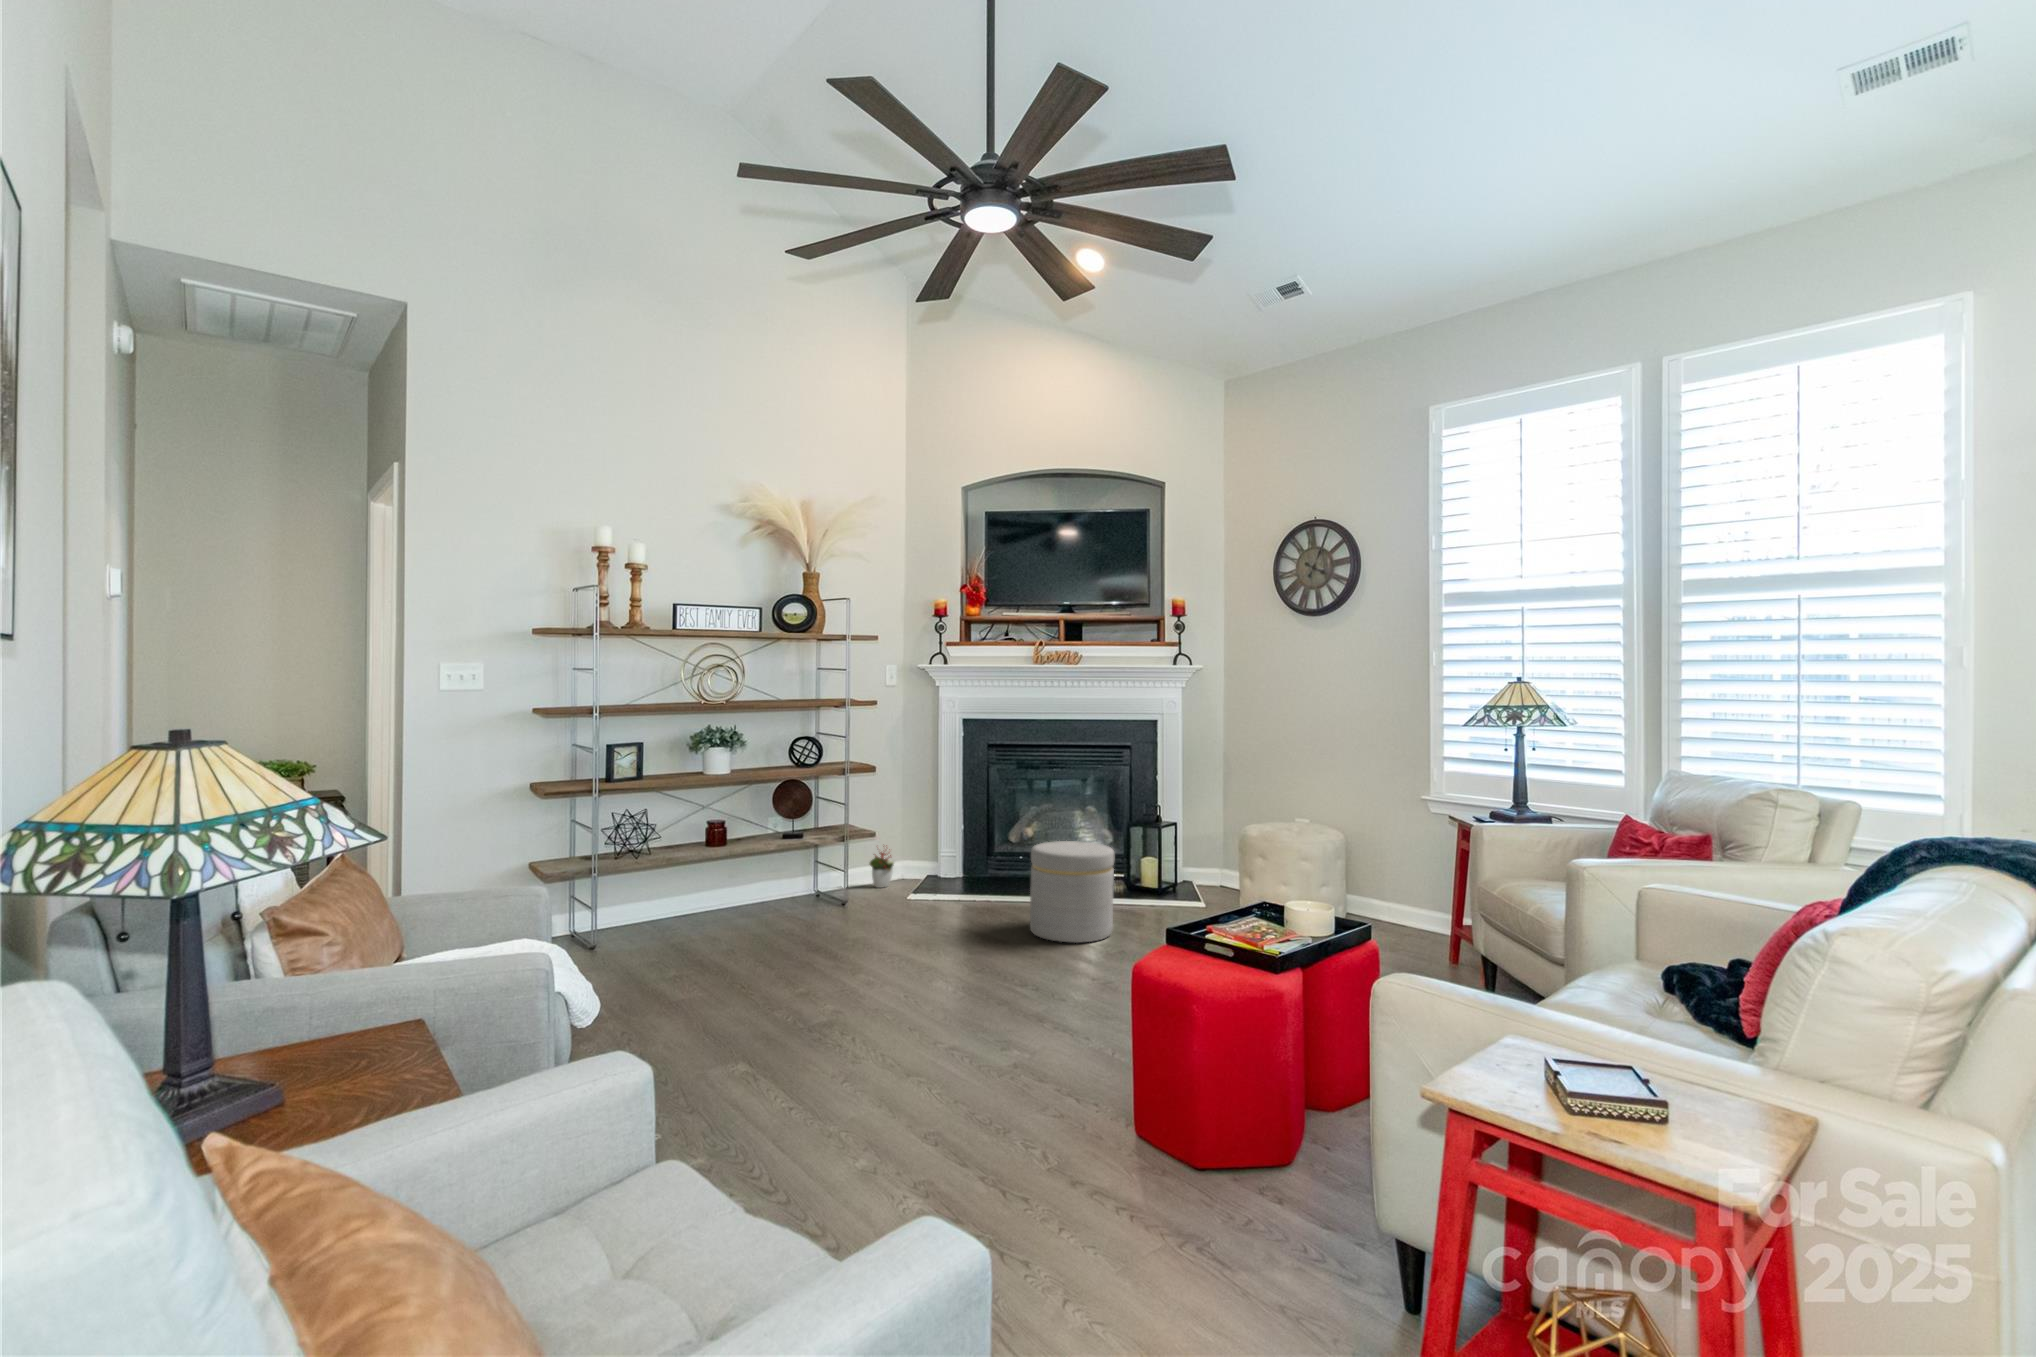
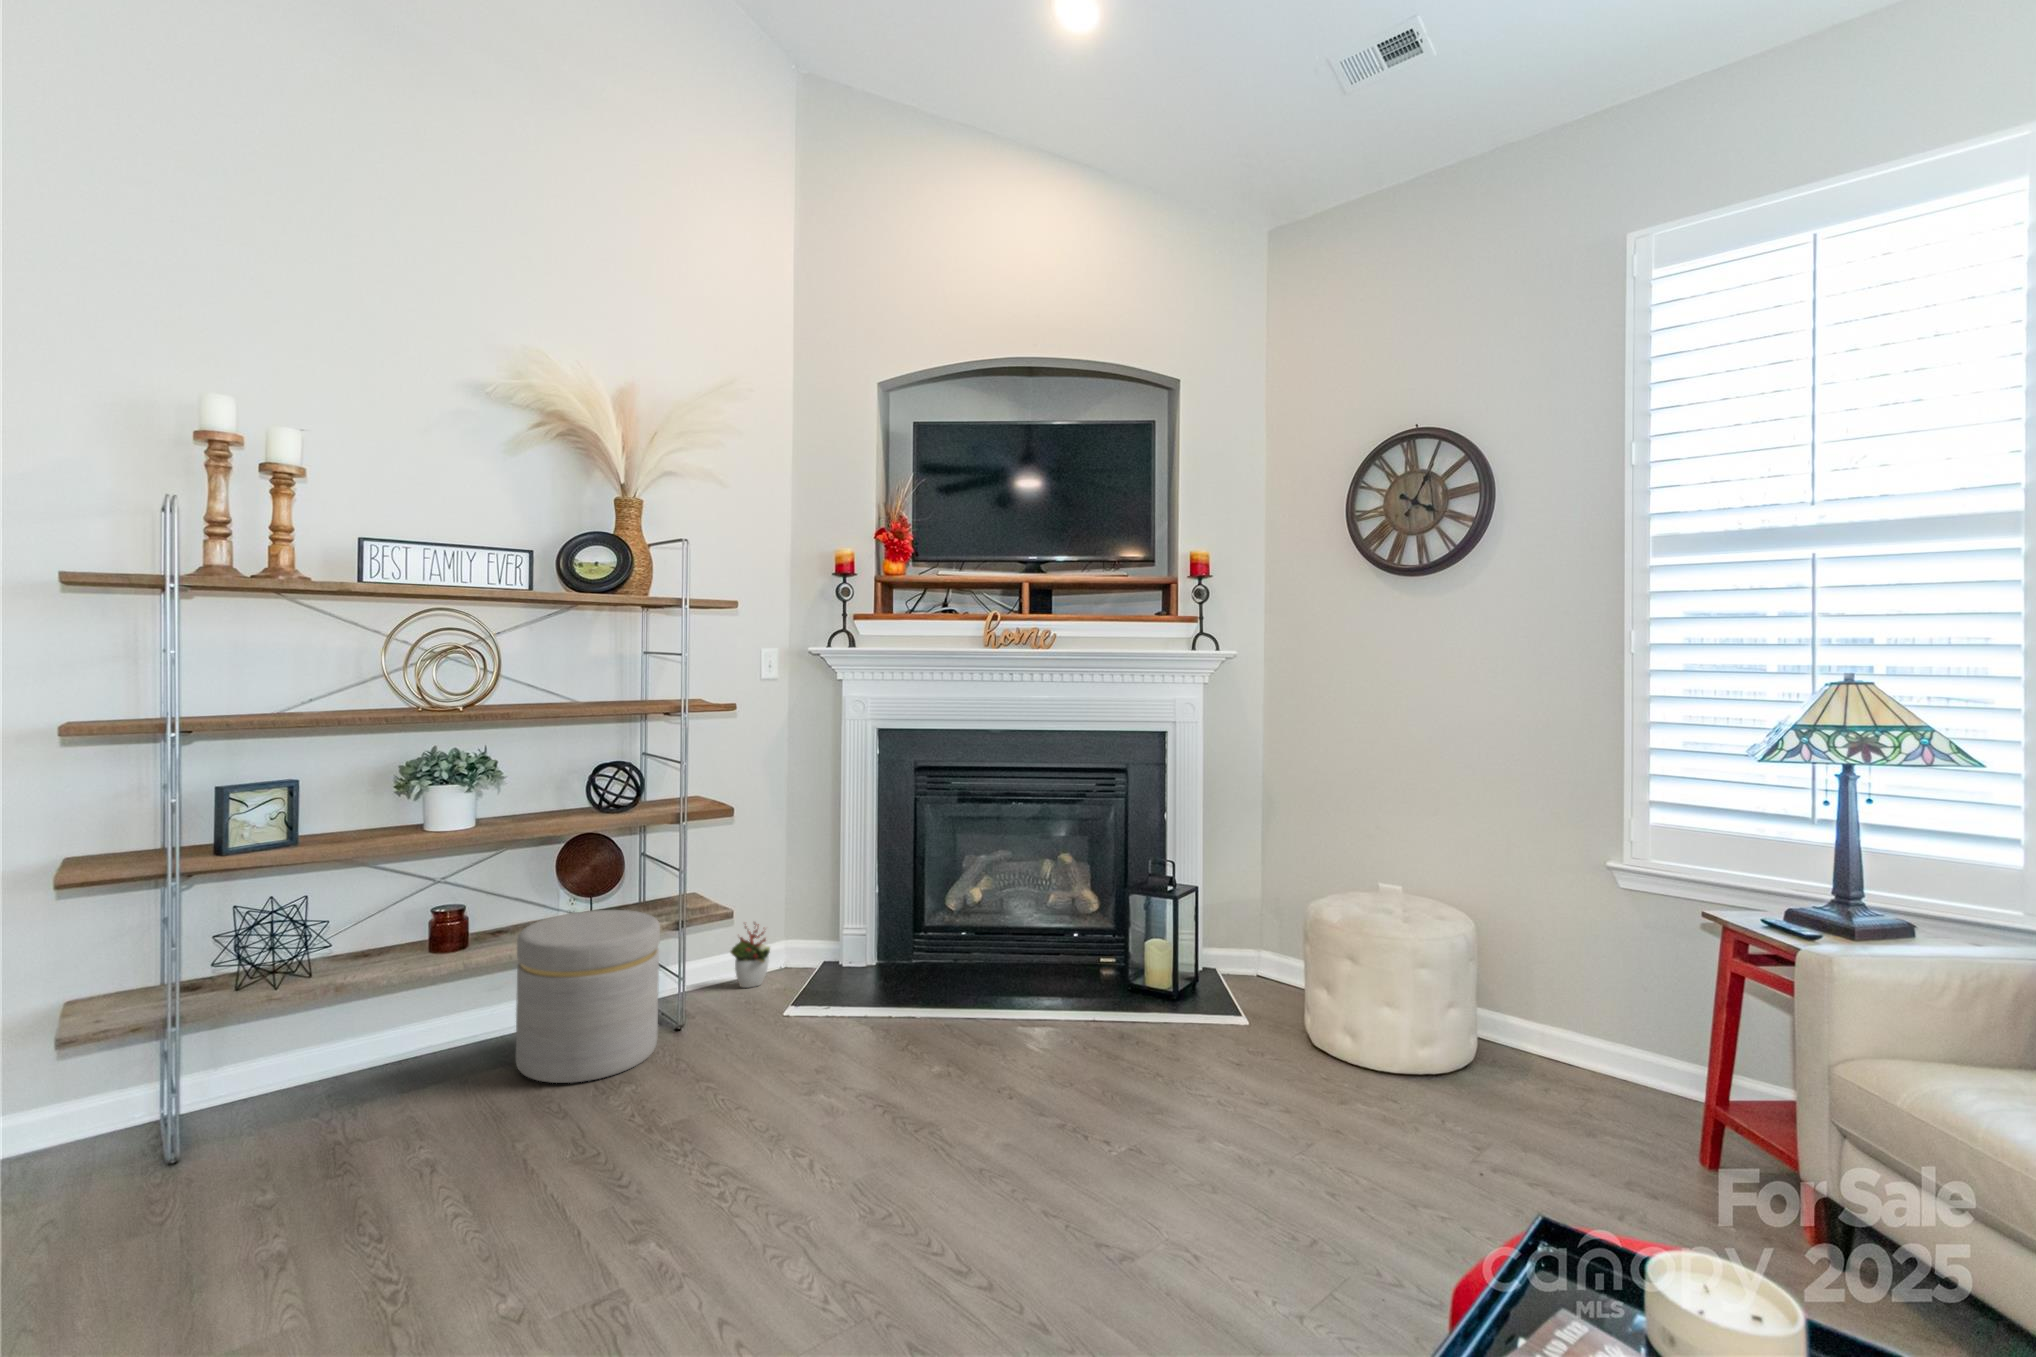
ottoman: present [1030,841,1115,943] -> present [516,910,660,1083]

